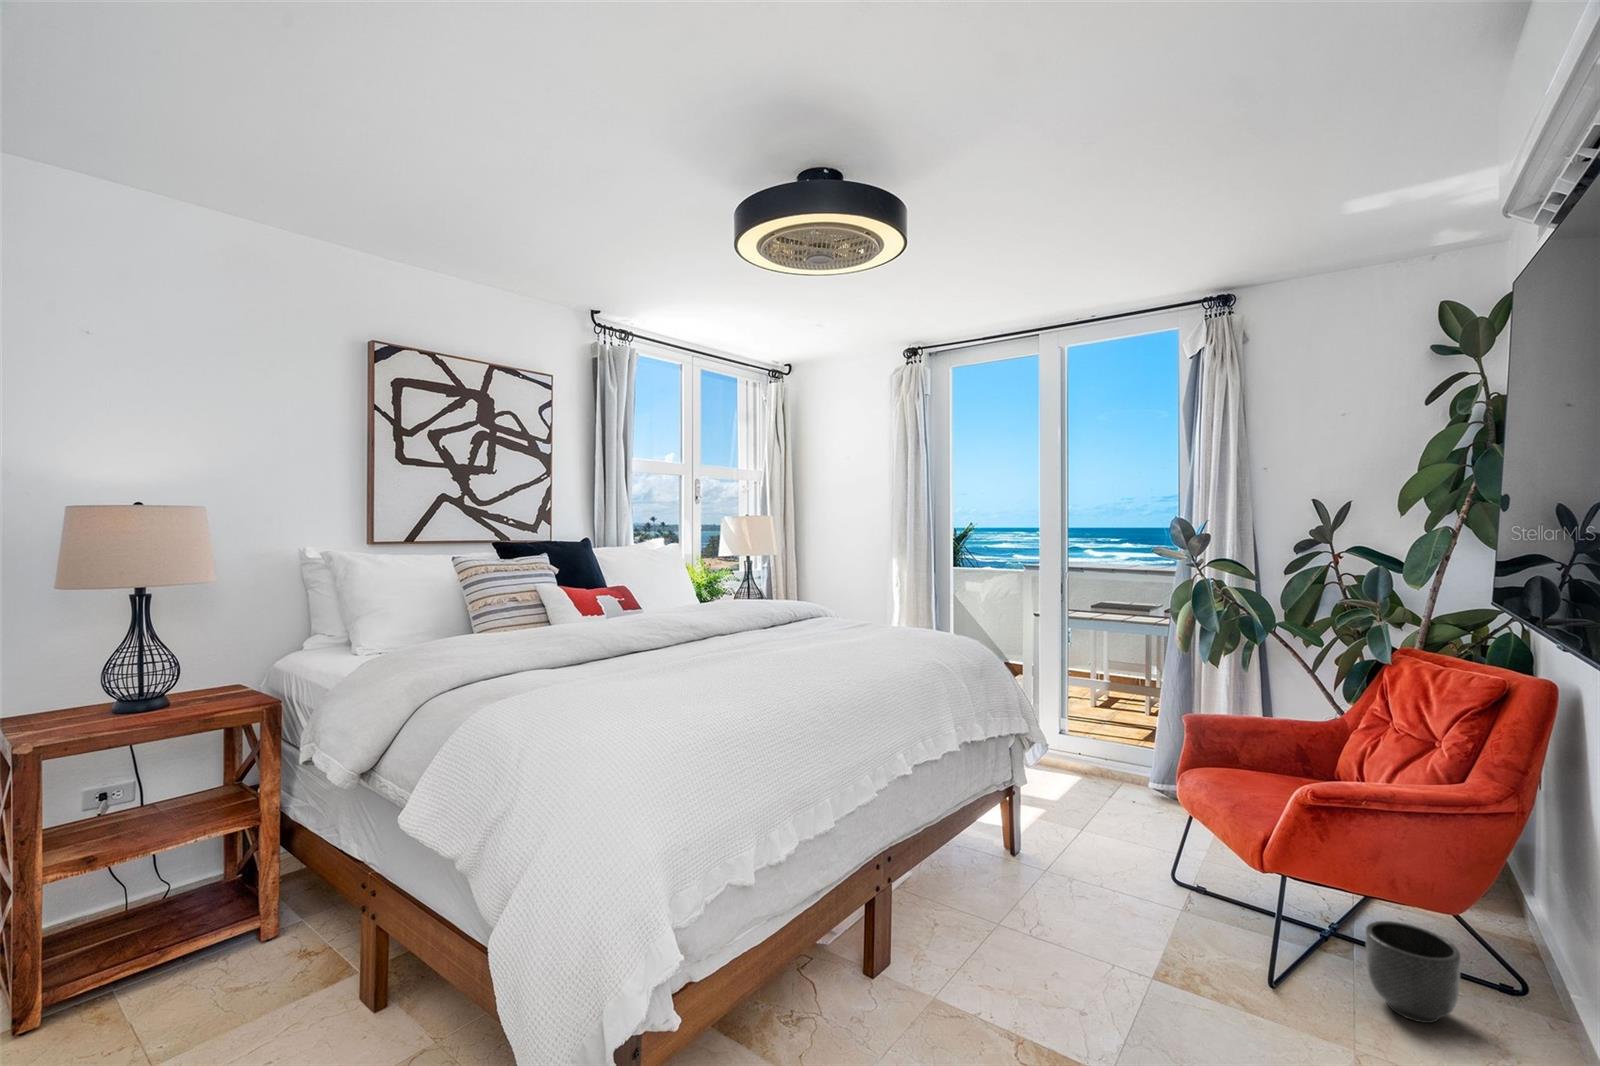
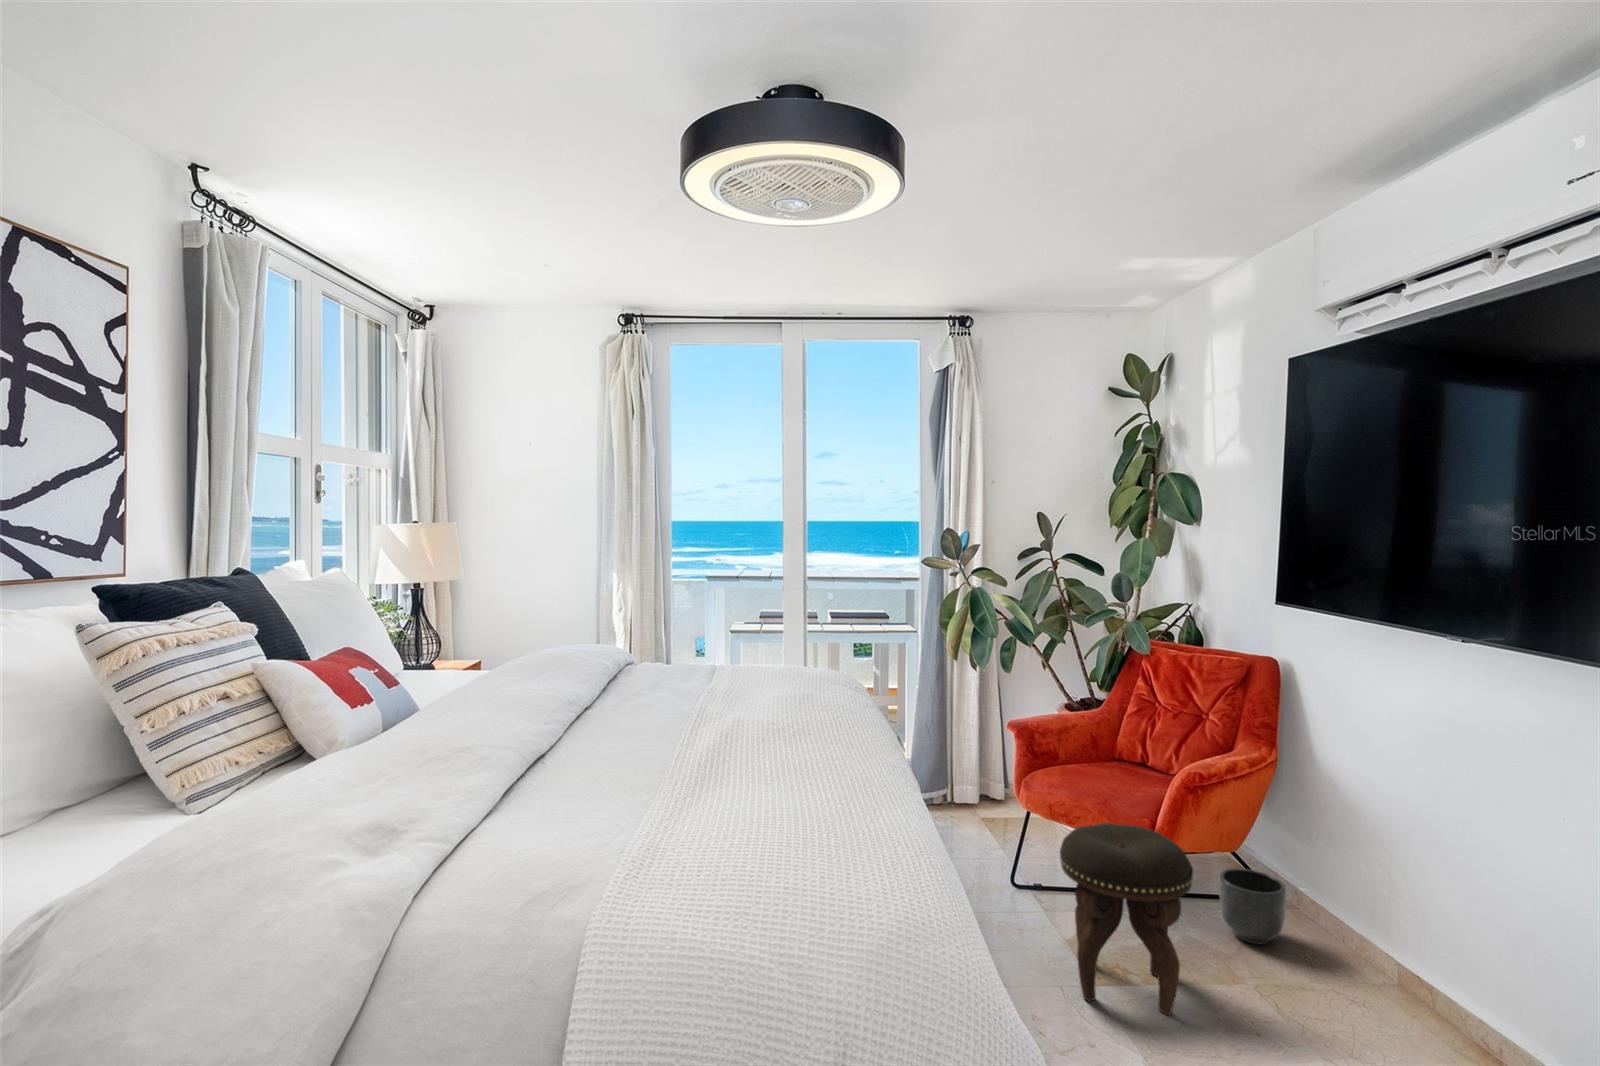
footstool: none [1094,810,1238,1019] -> present [1060,823,1193,1015]

